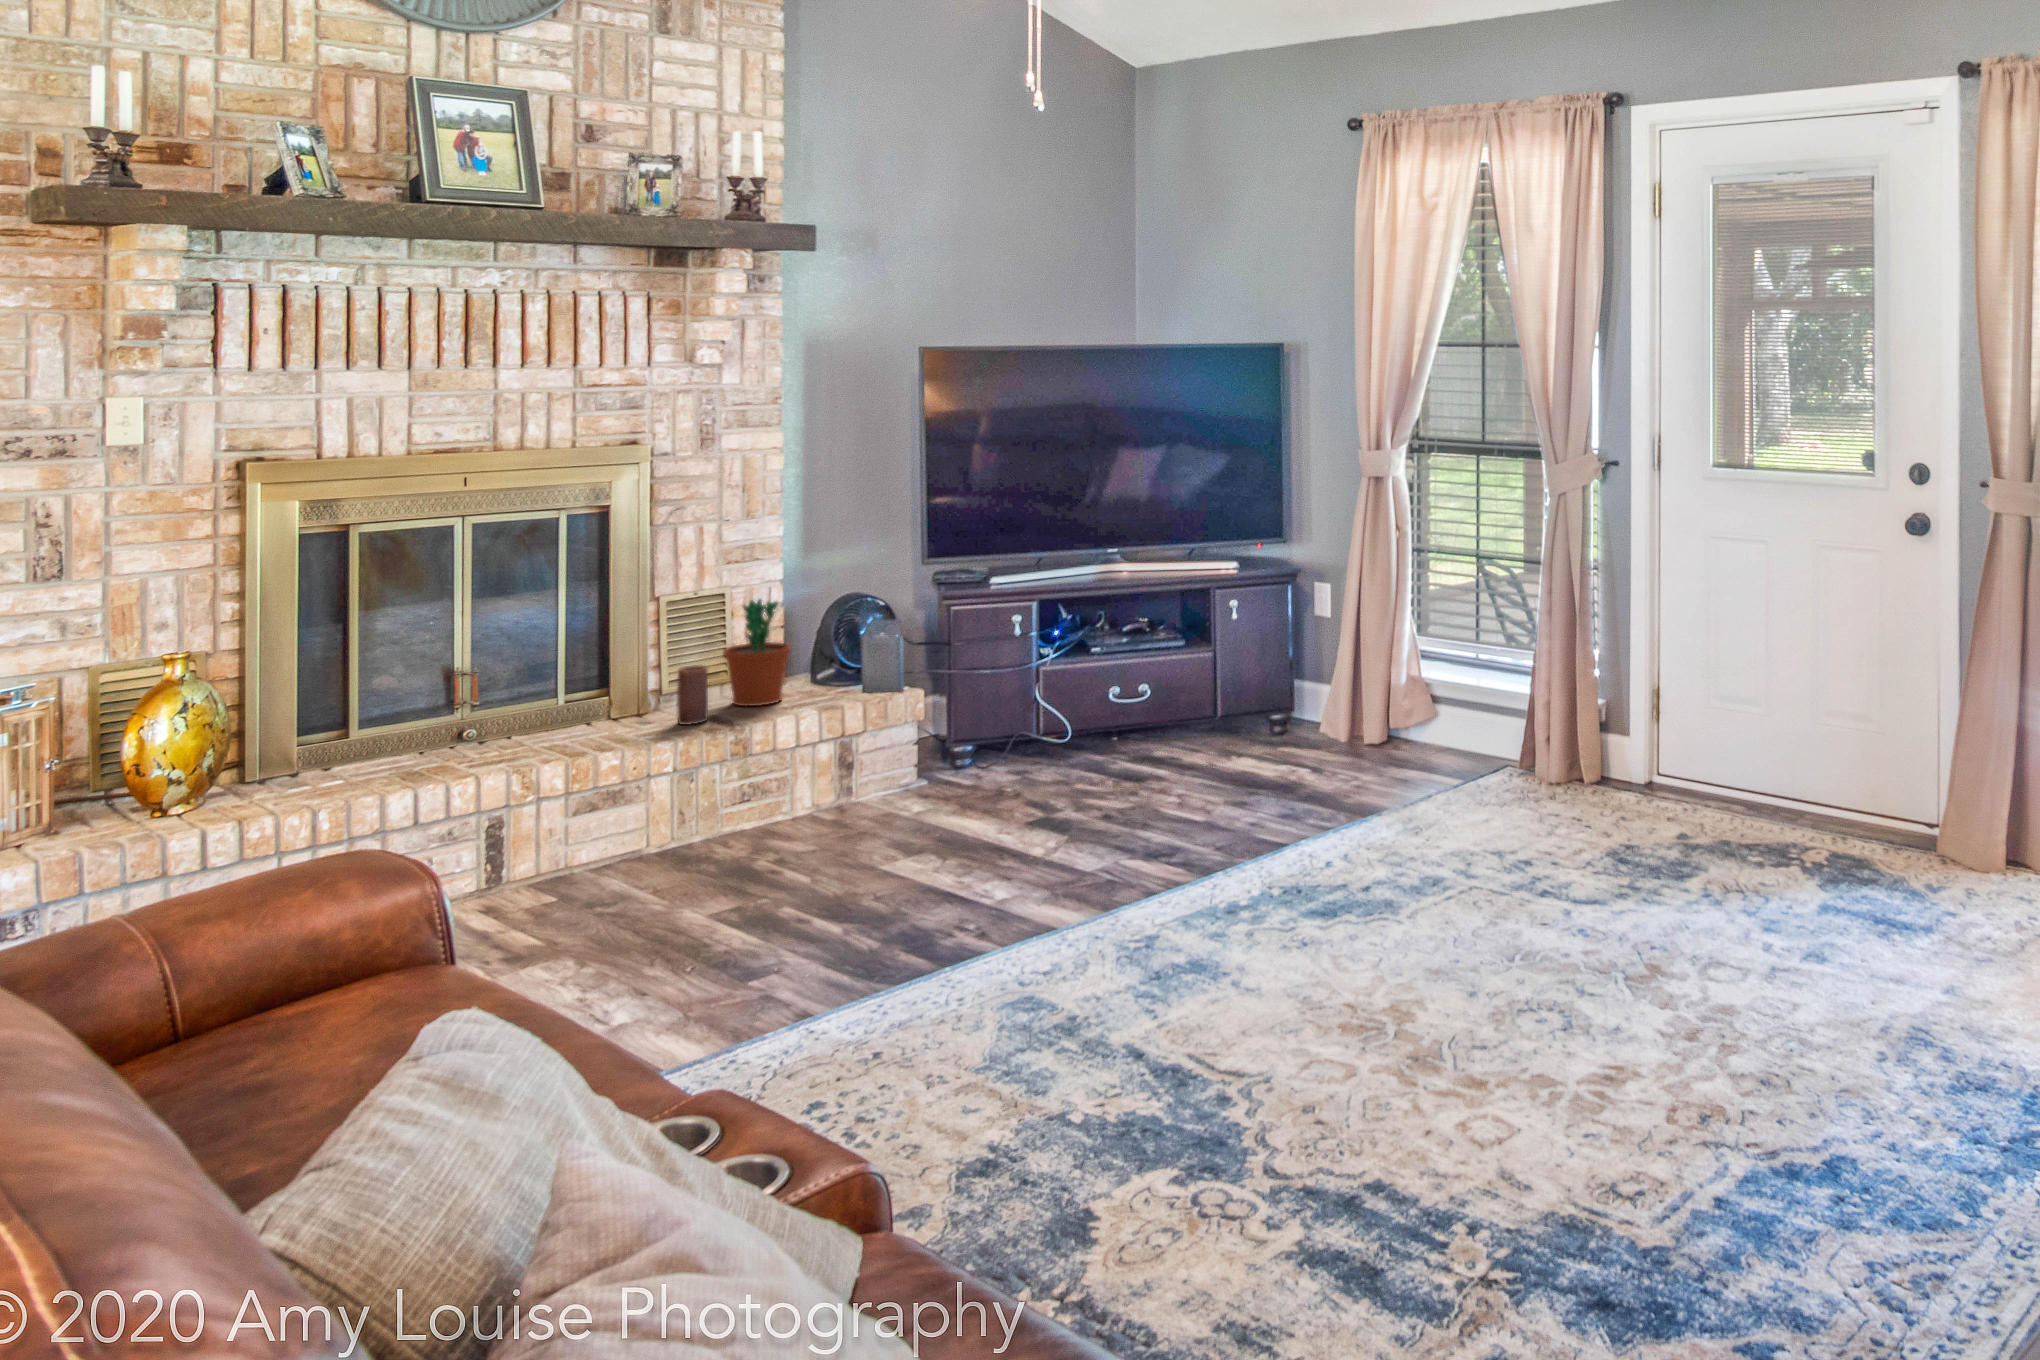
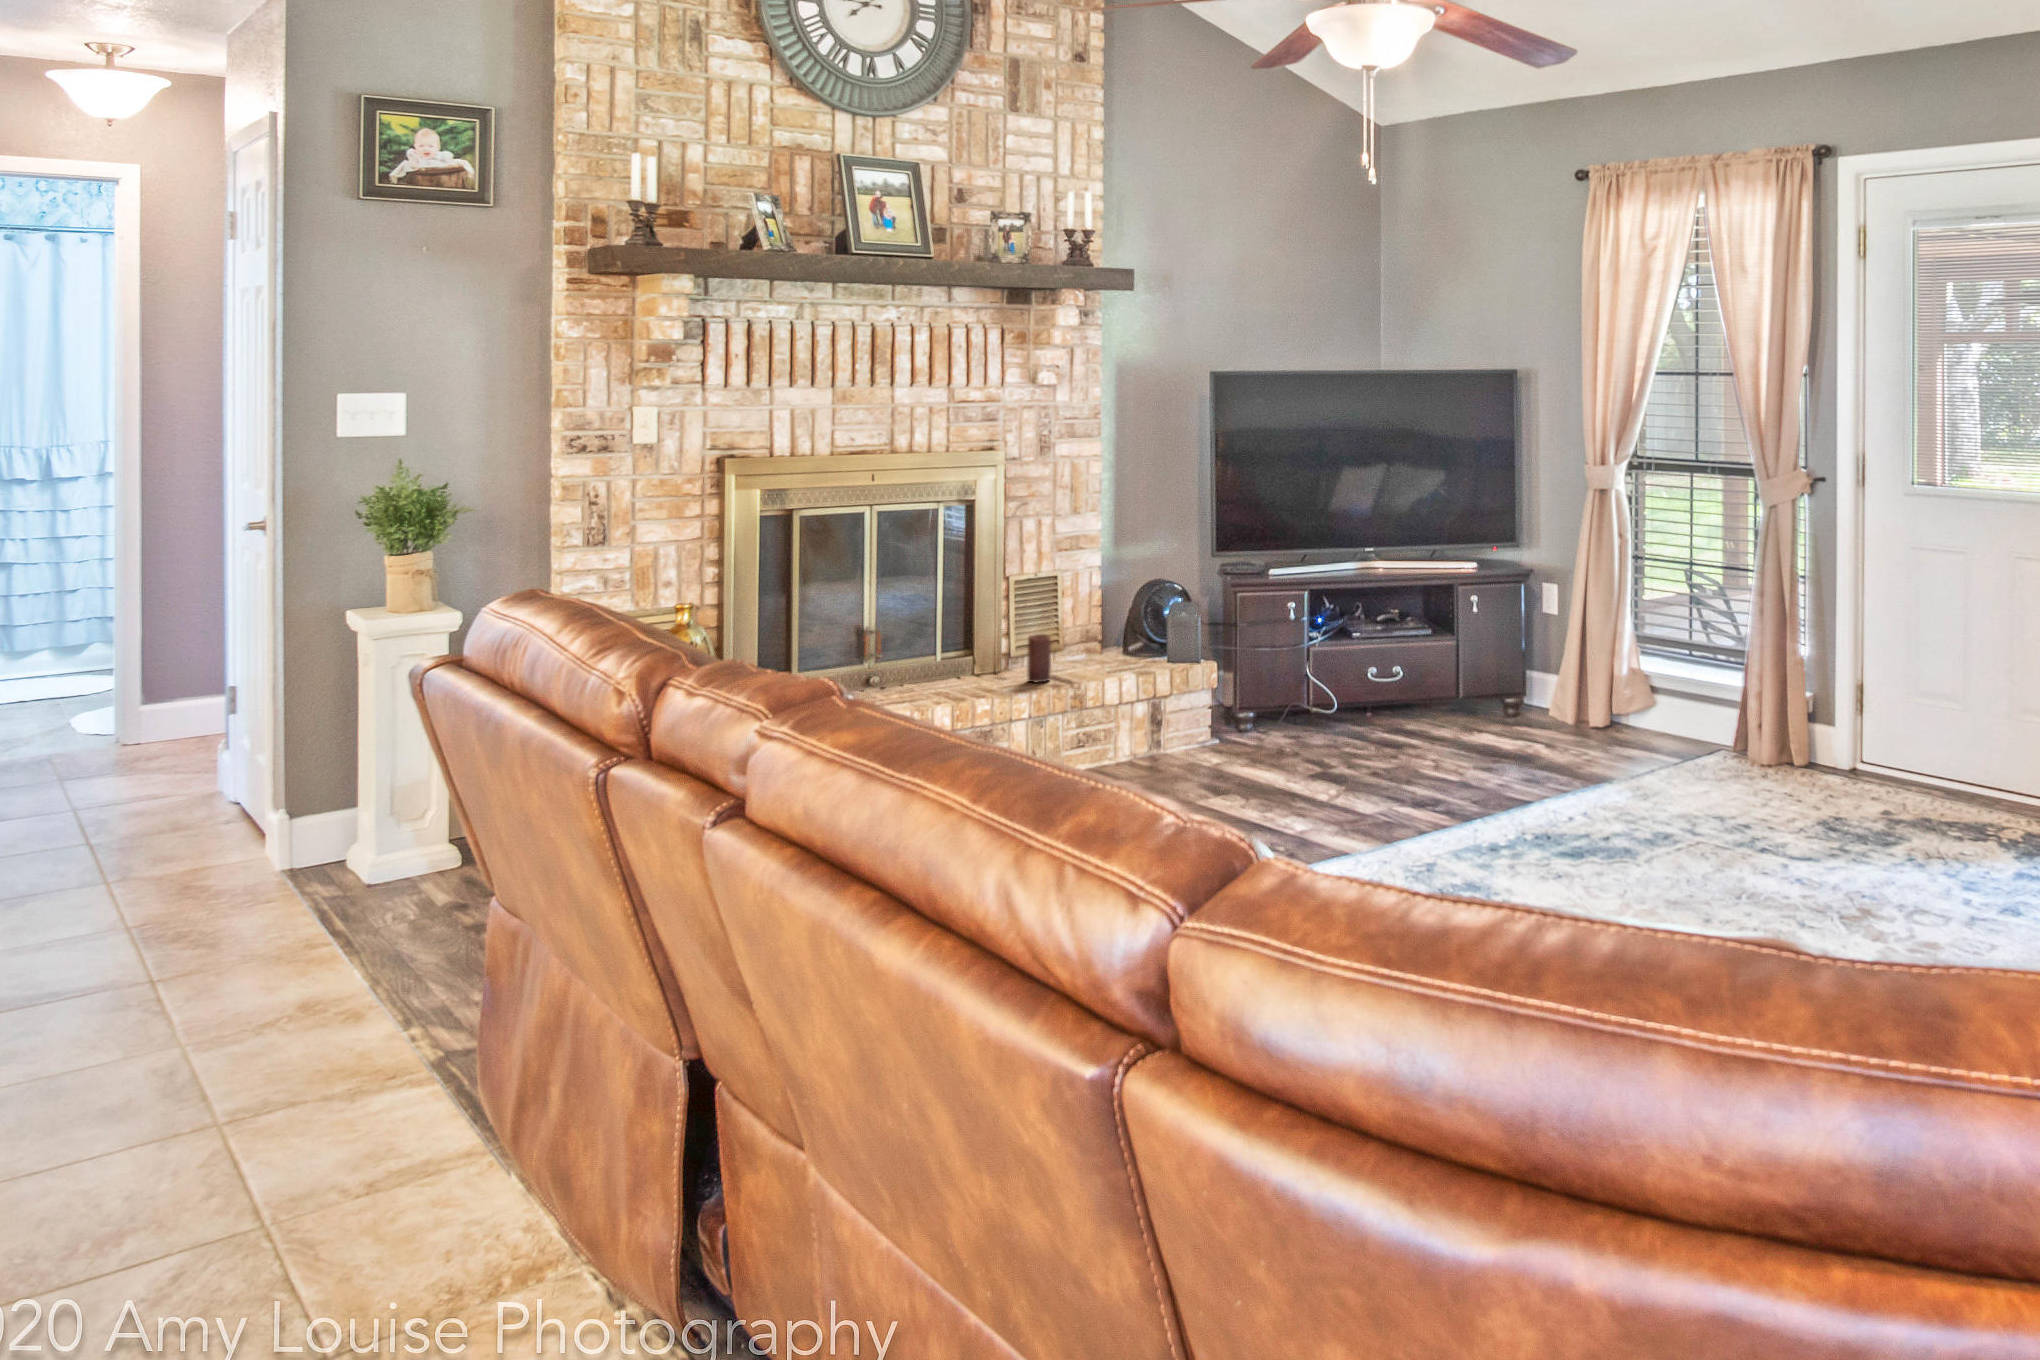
flower pot: present [723,599,791,706] -> none [1058,582,1111,671]

